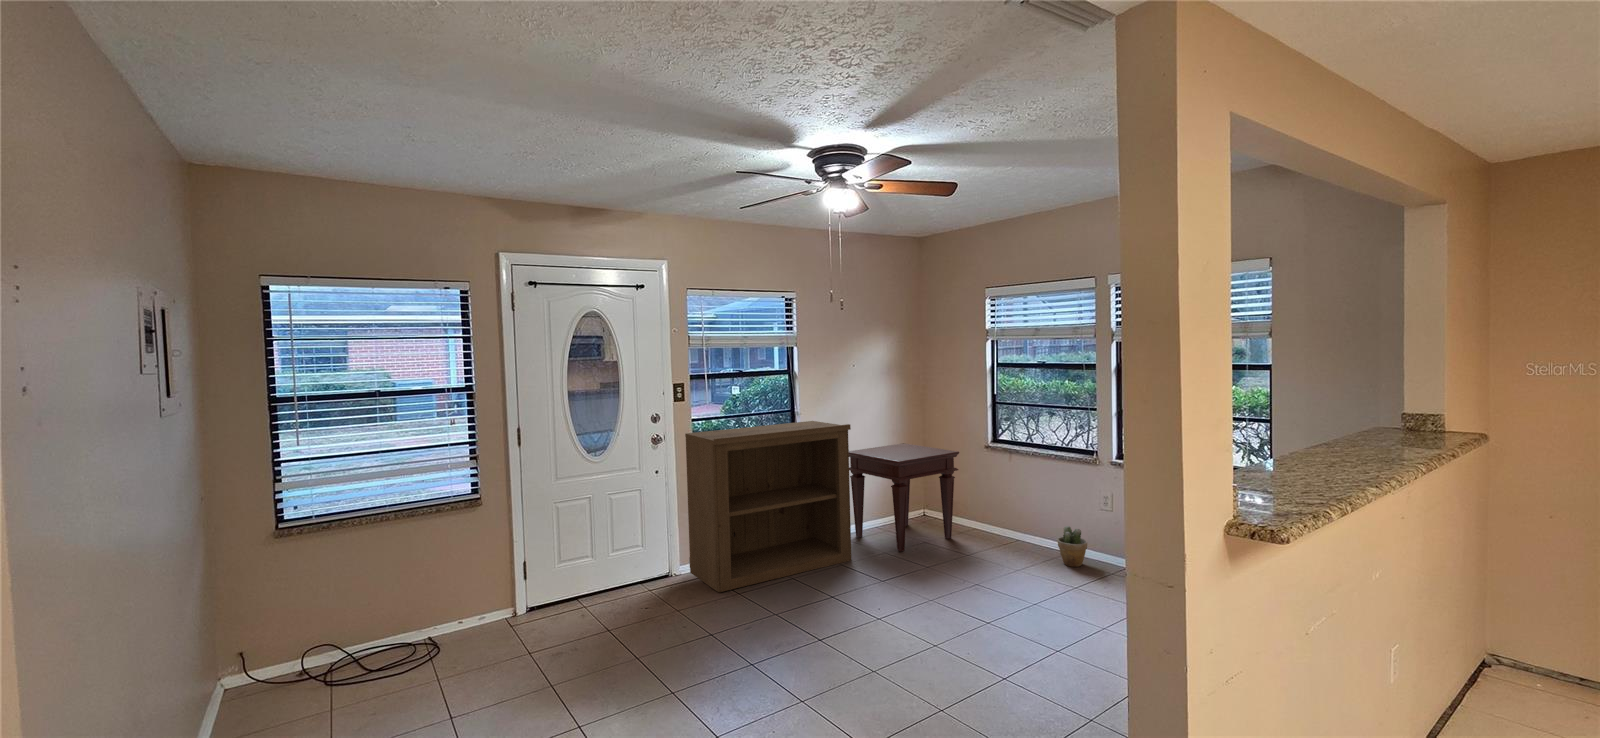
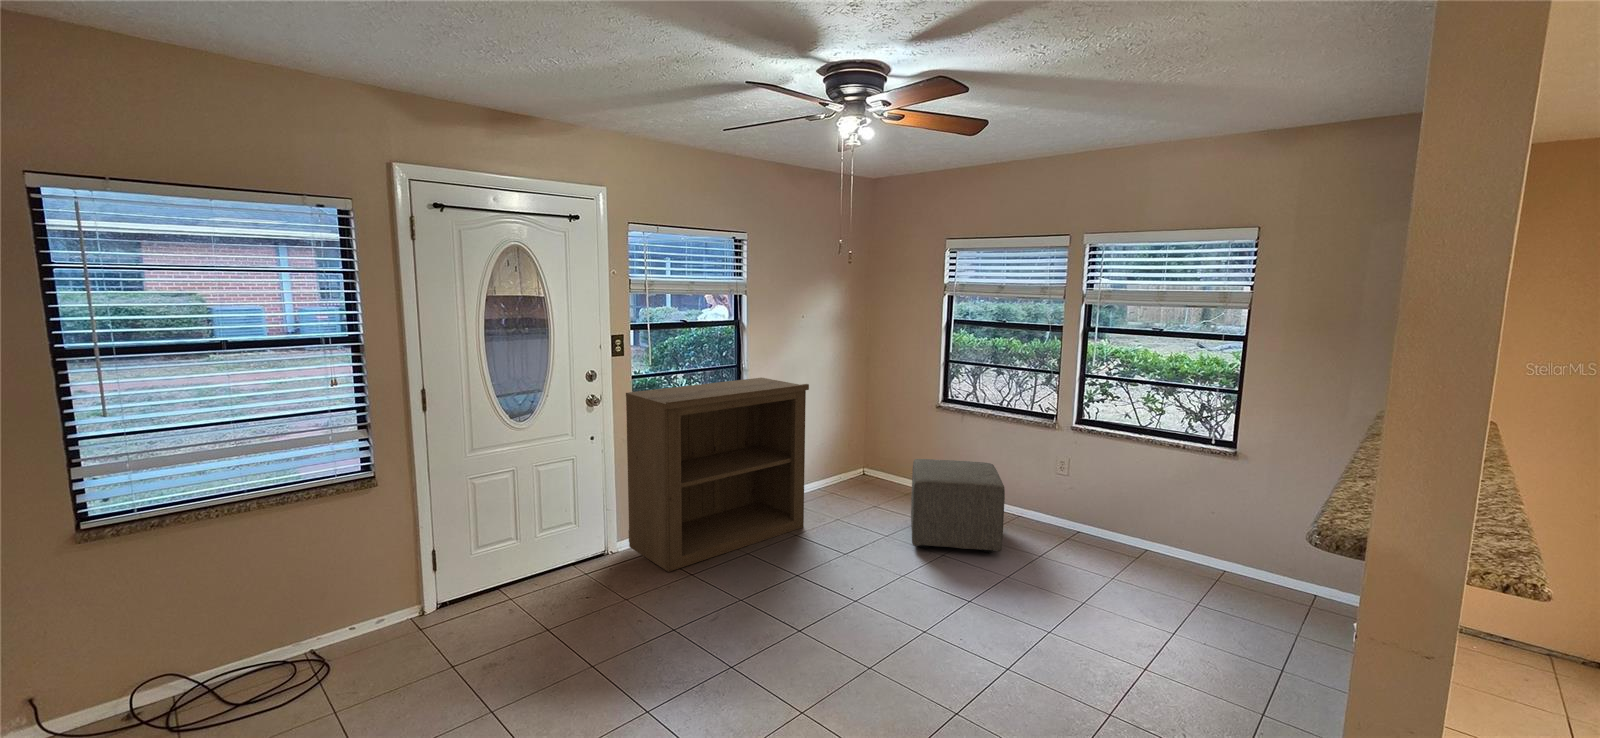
side table: present [849,443,959,551] -> none [792,400,911,516]
ottoman: none [948,496,1038,585] -> present [911,459,1005,553]
potted plant: present [1057,526,1088,567] -> none [1011,489,1041,530]

